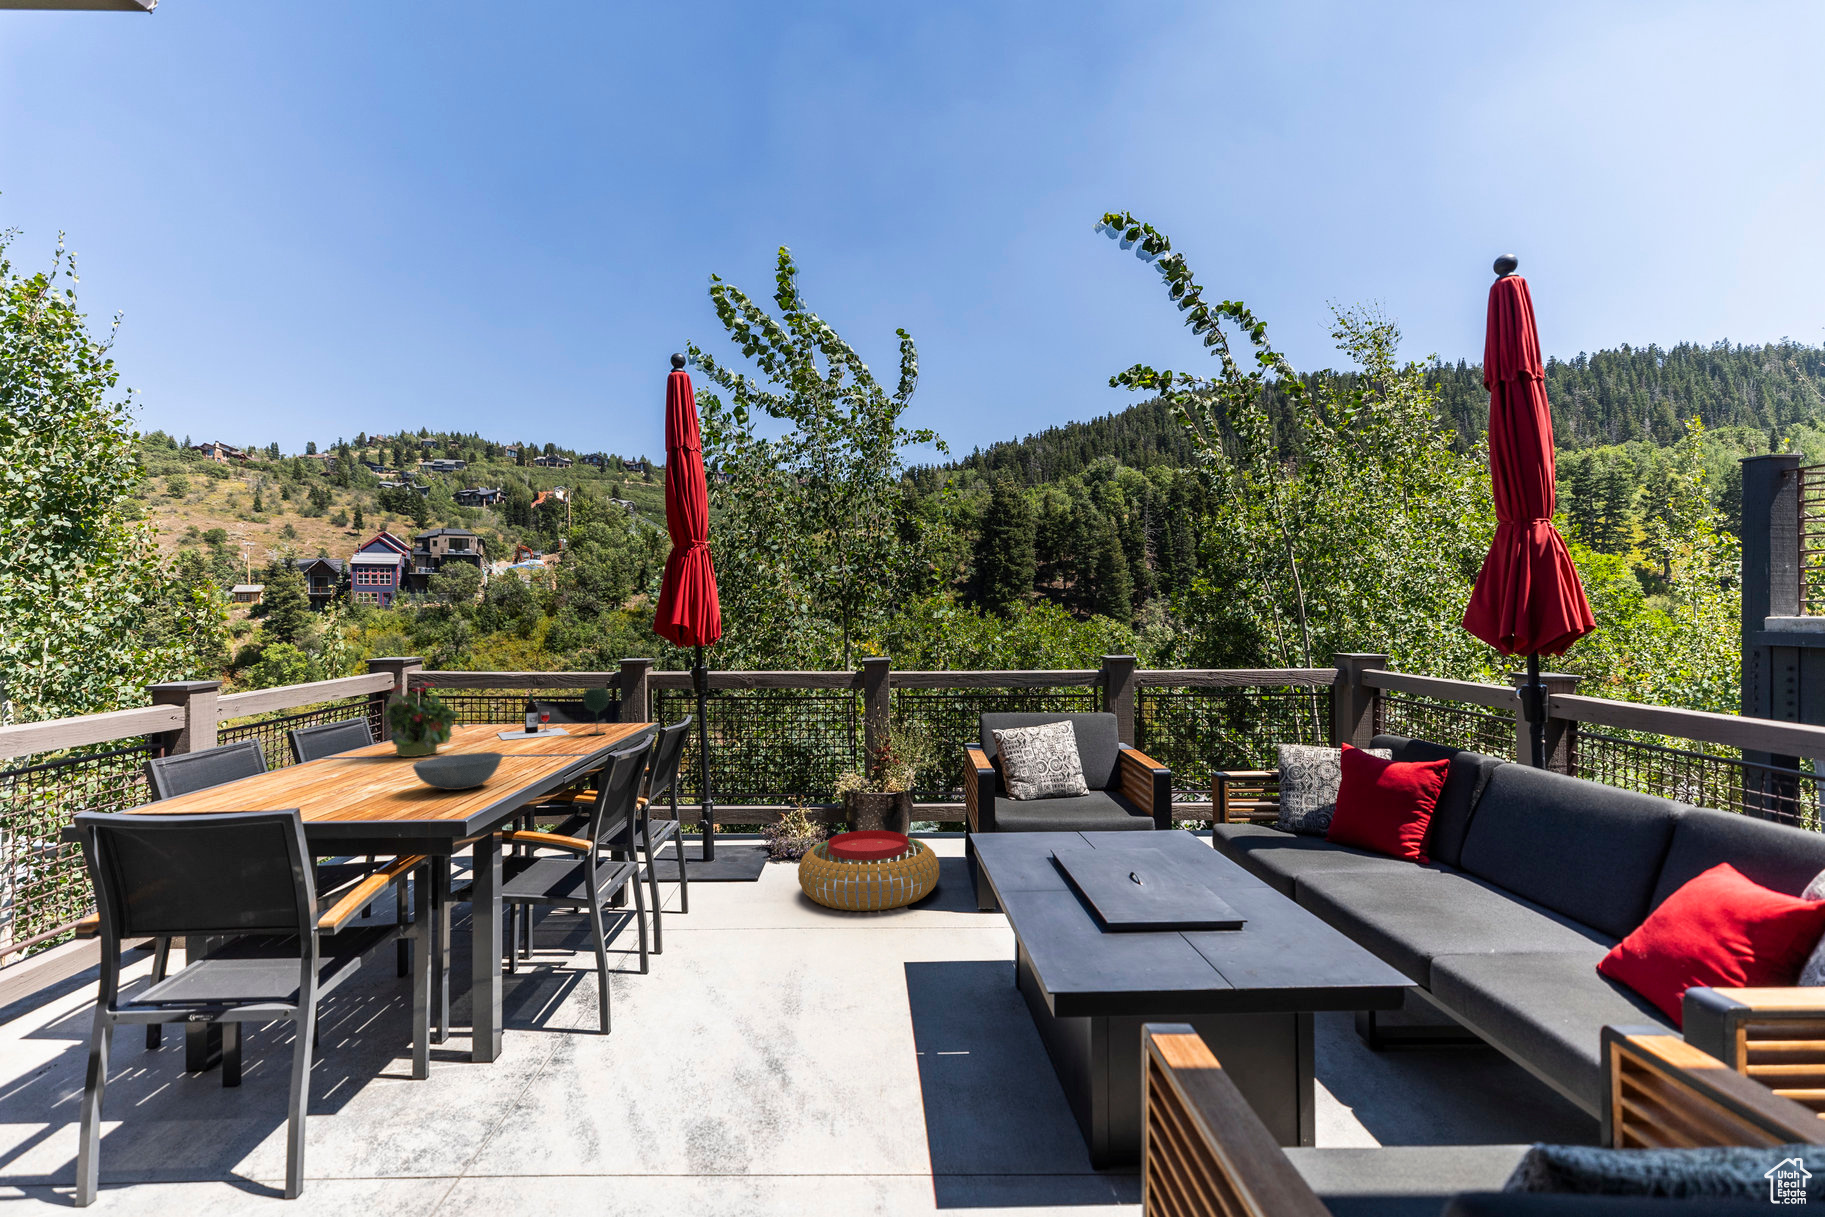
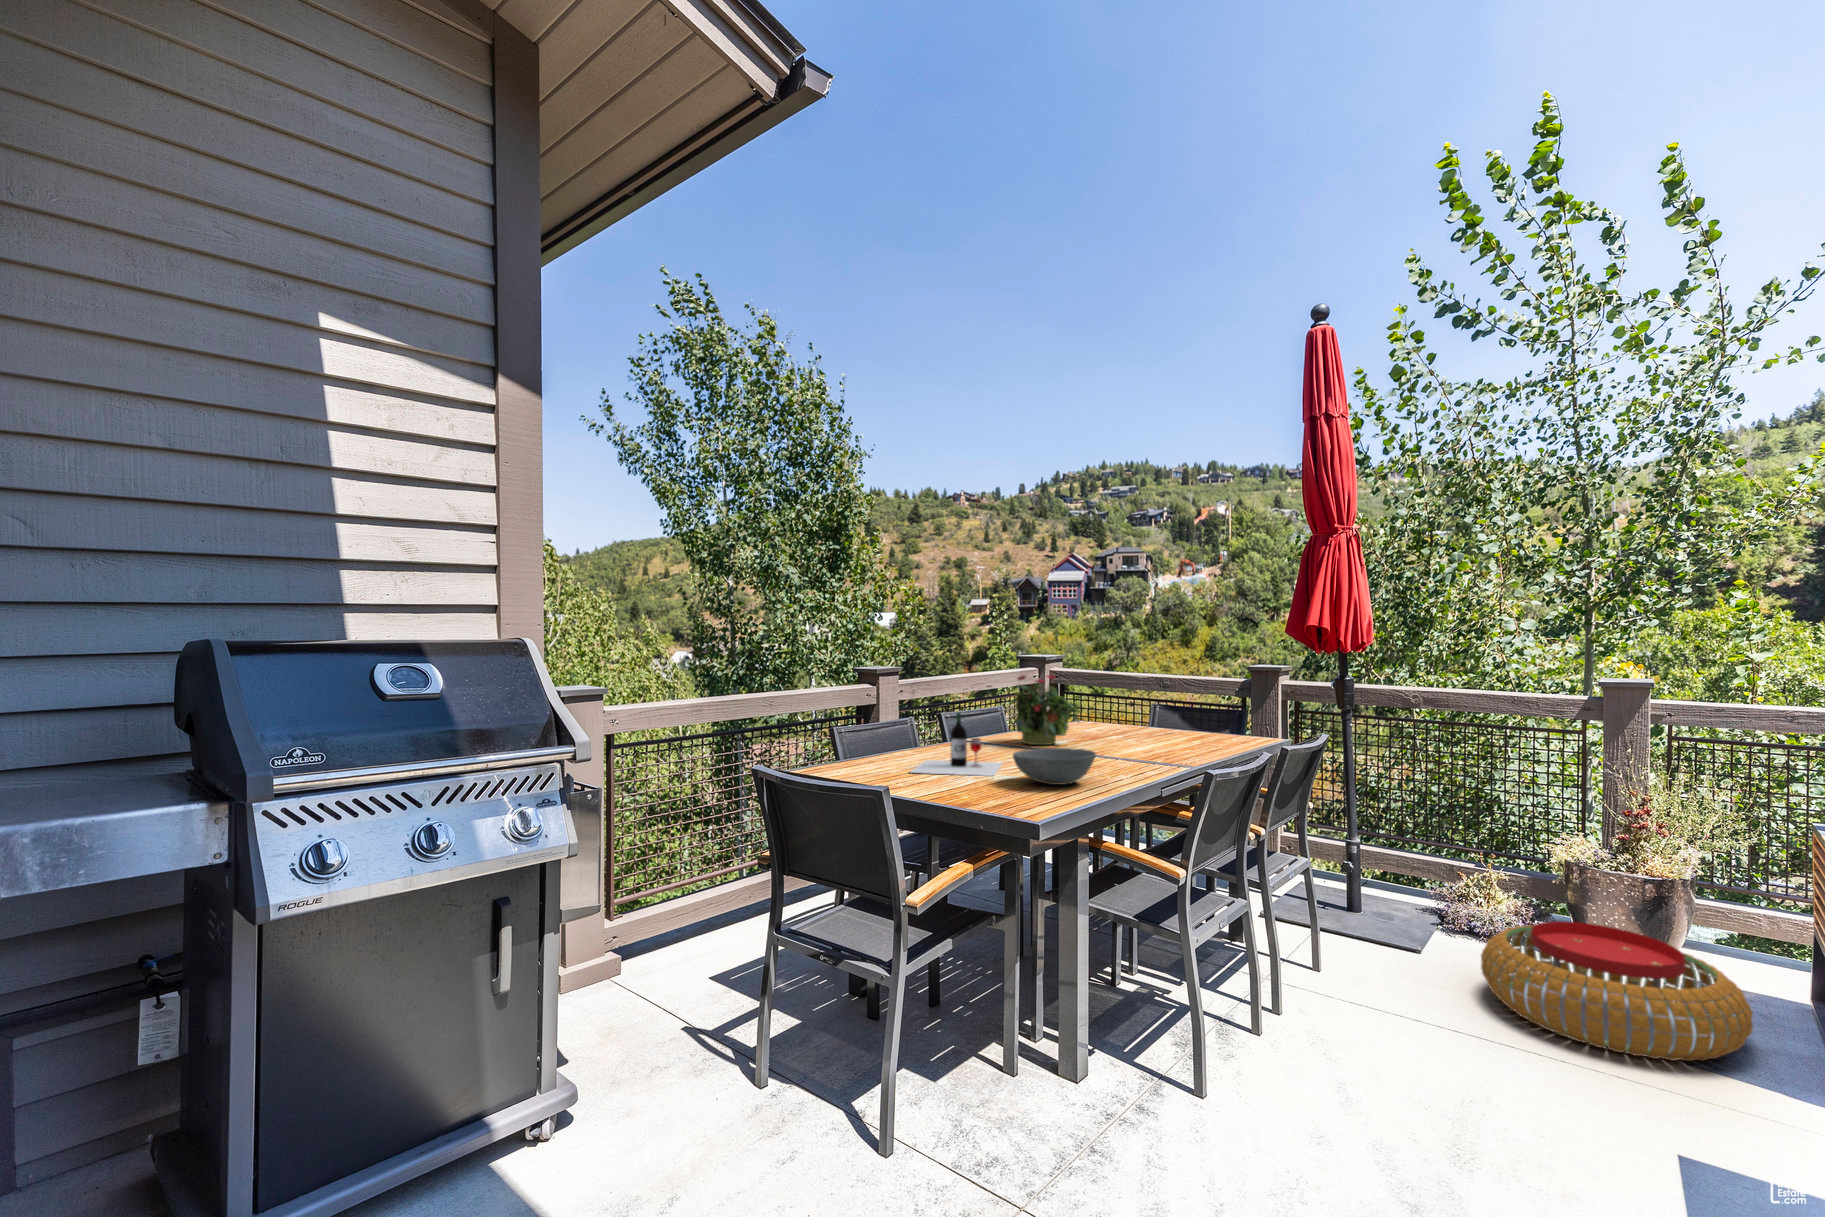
wine glass: present [584,688,609,735] -> none [1200,692,1229,744]
wine bottle: present [497,694,569,740] -> present [911,712,1002,776]

